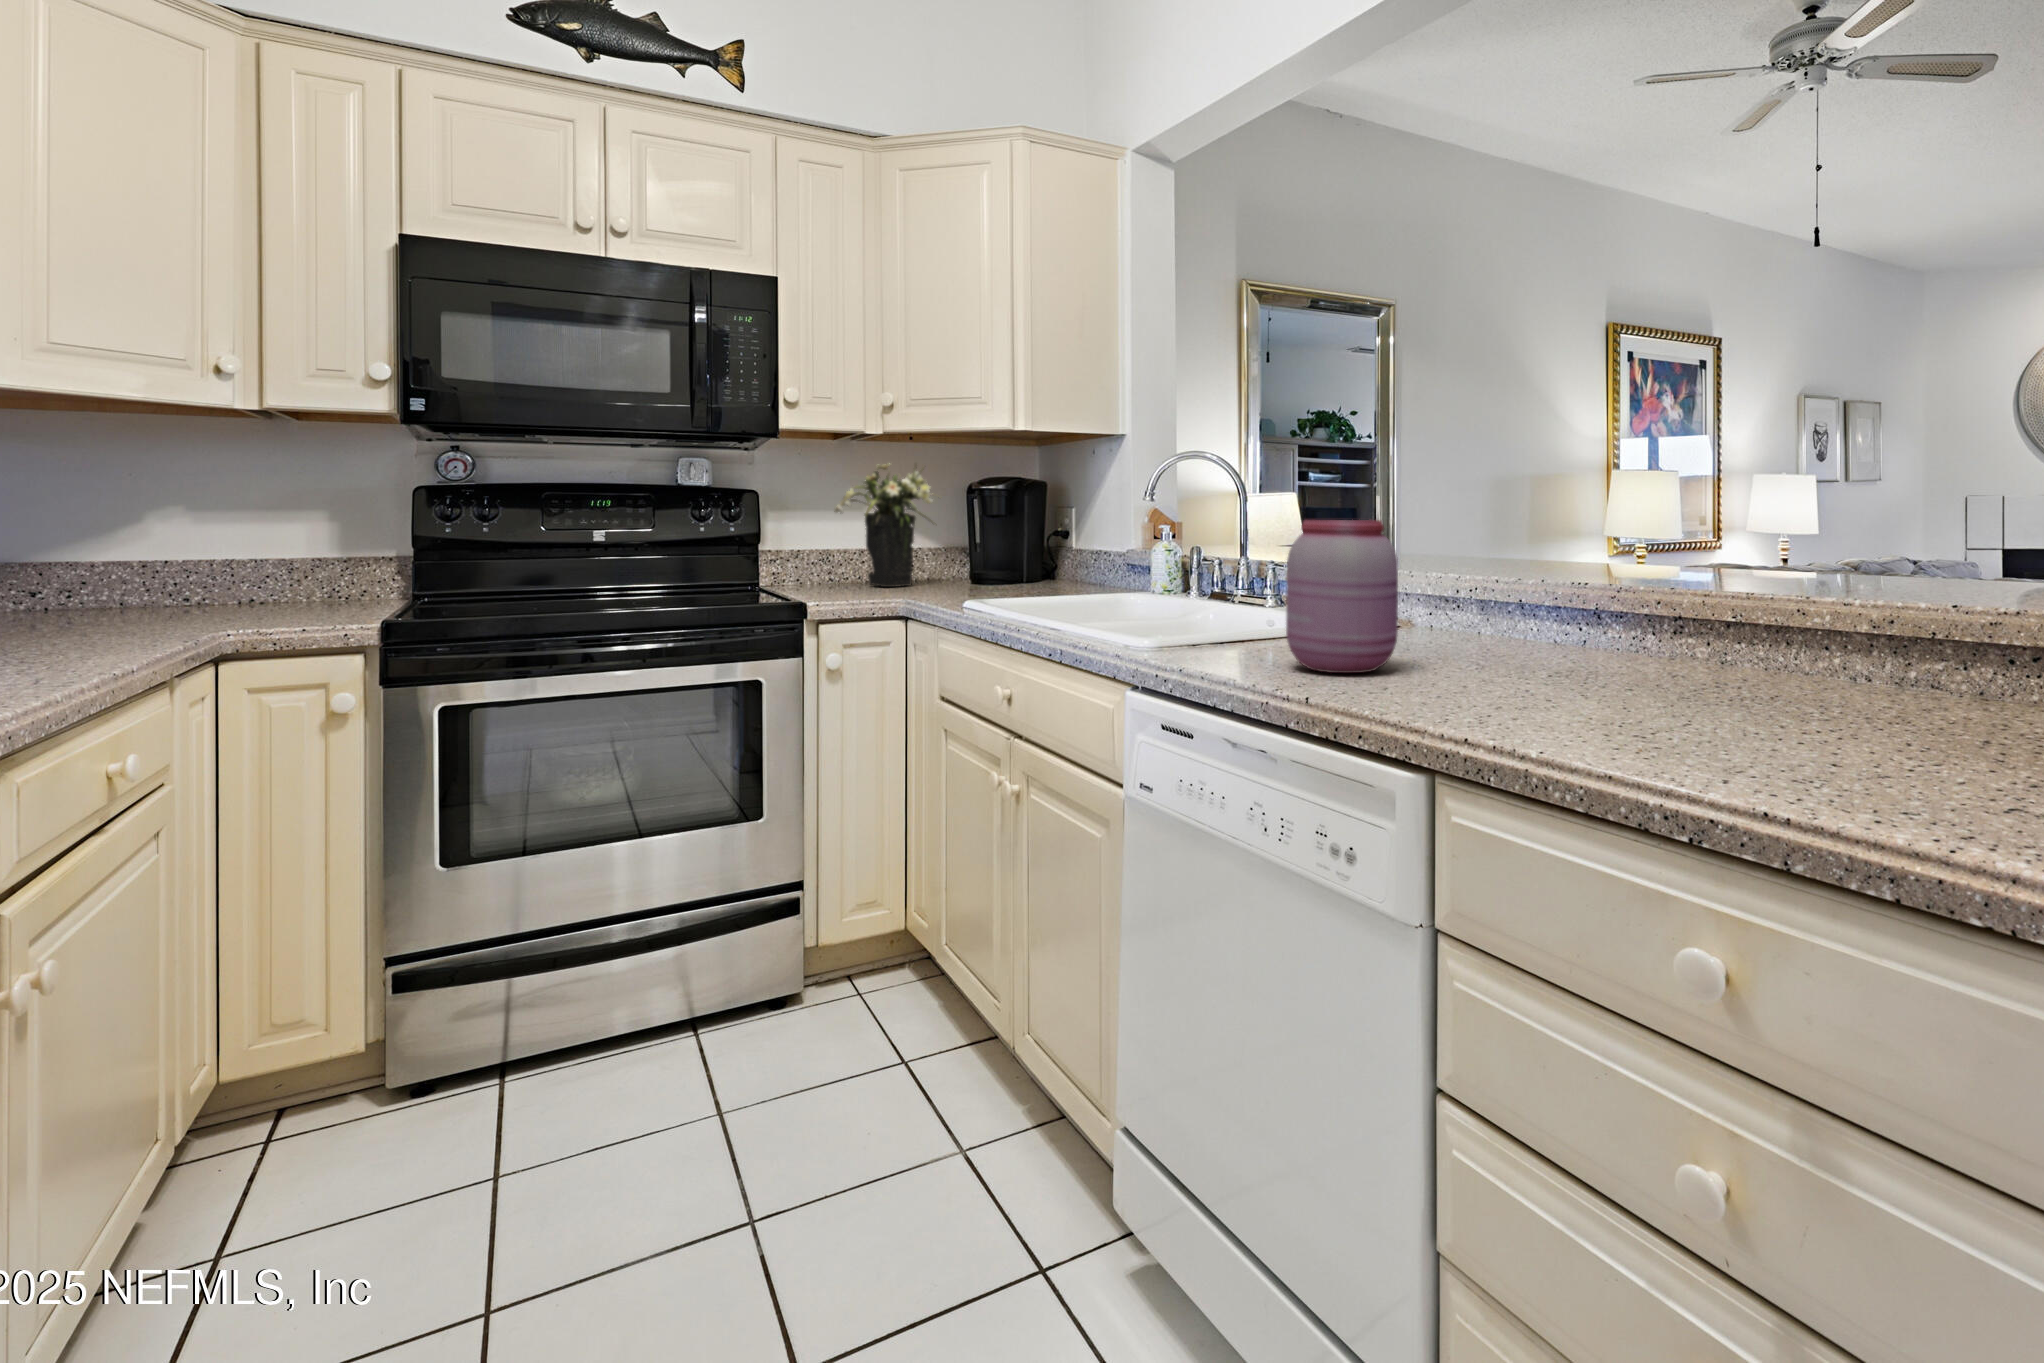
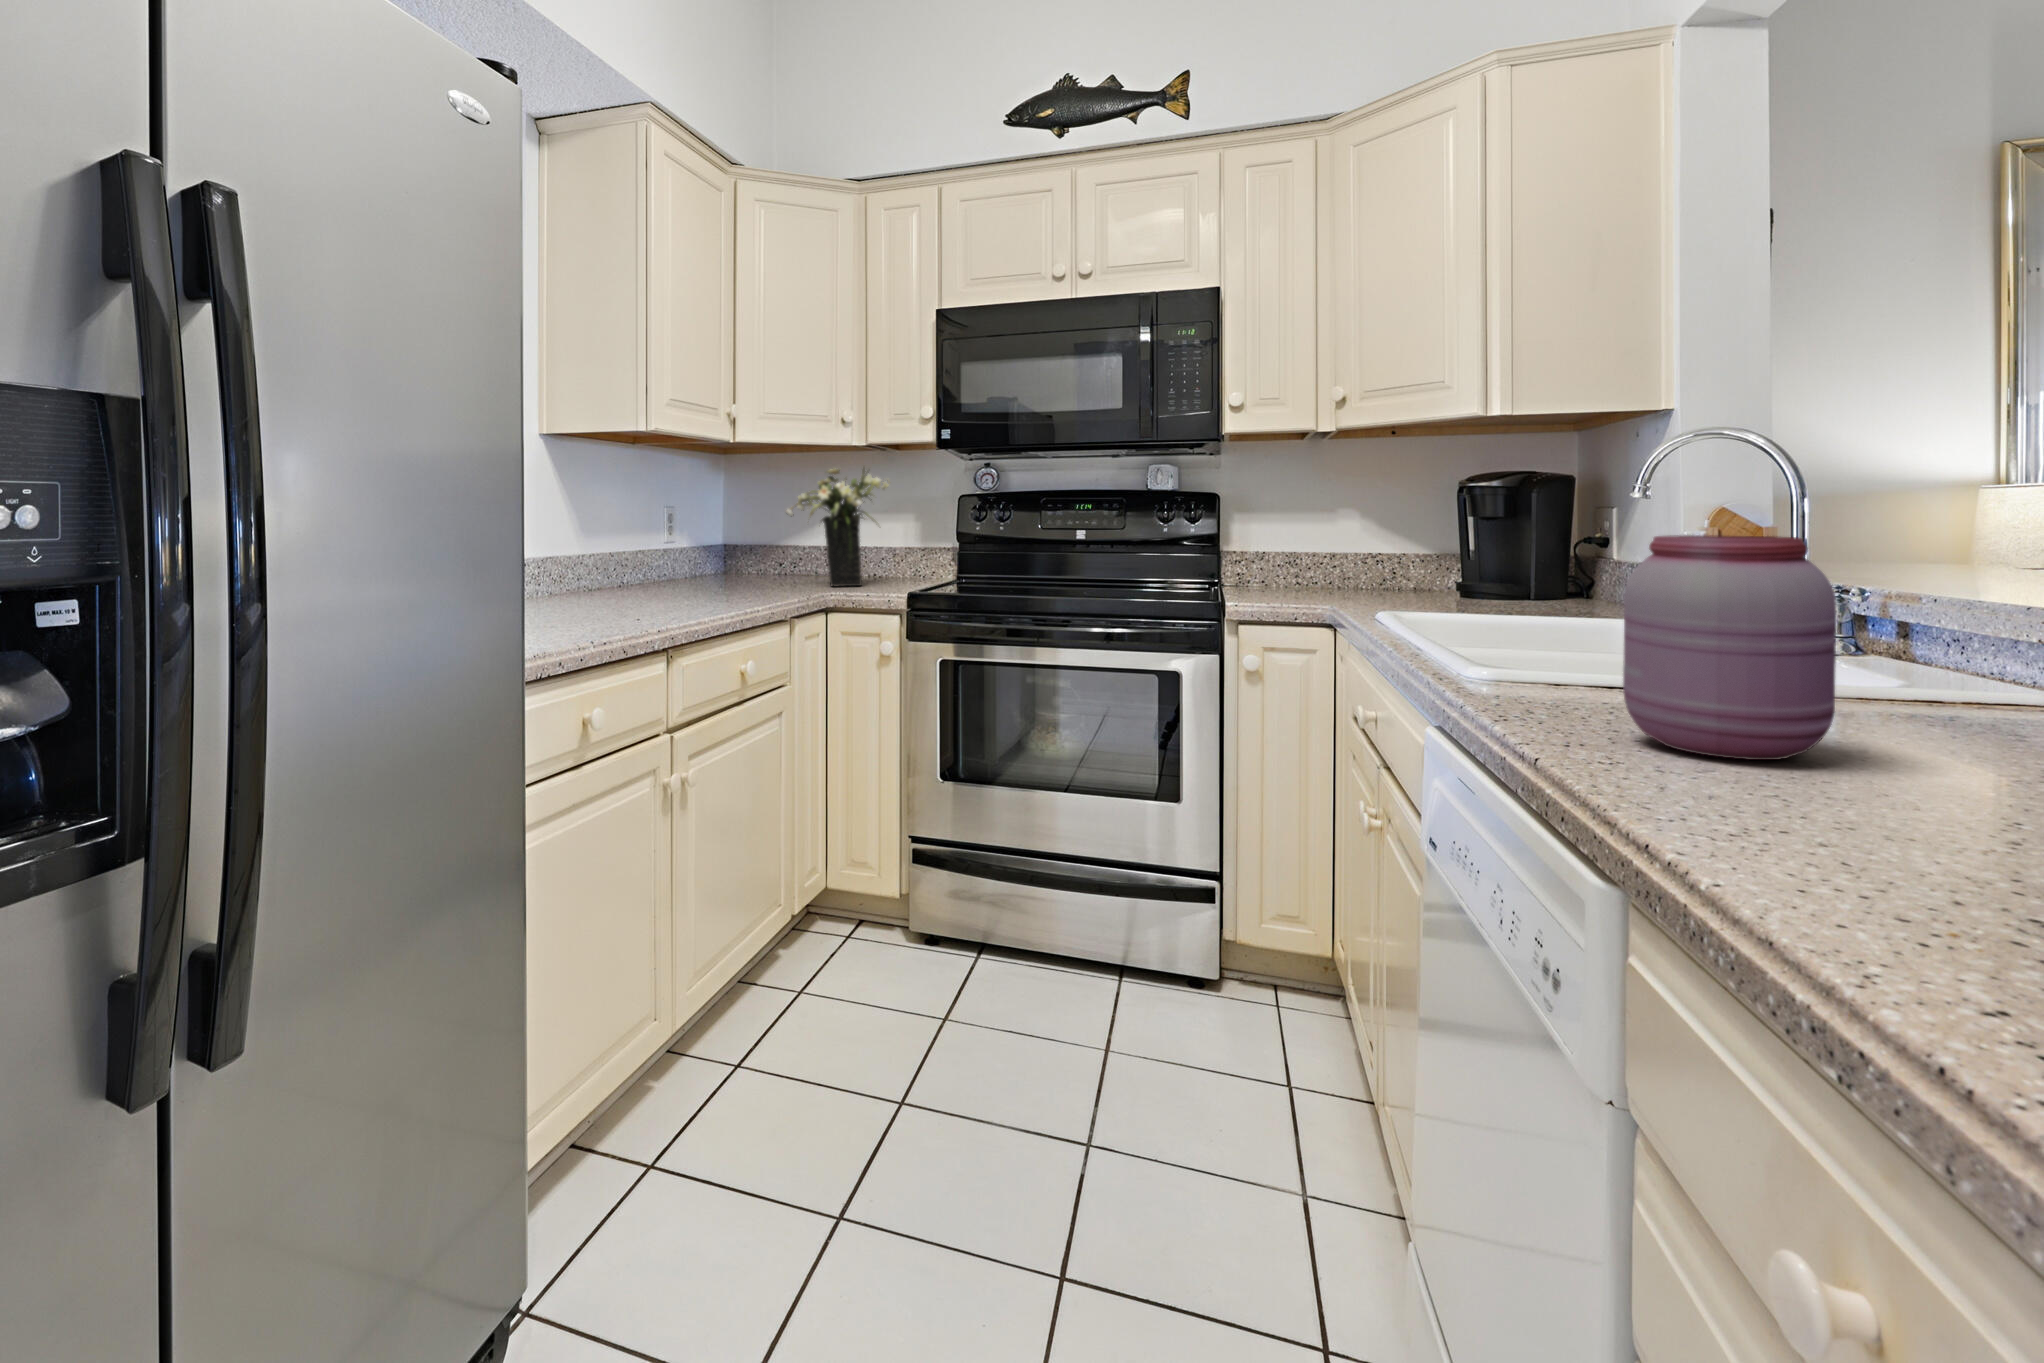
flower arrangement: present [834,464,942,587] -> present [786,468,889,586]

